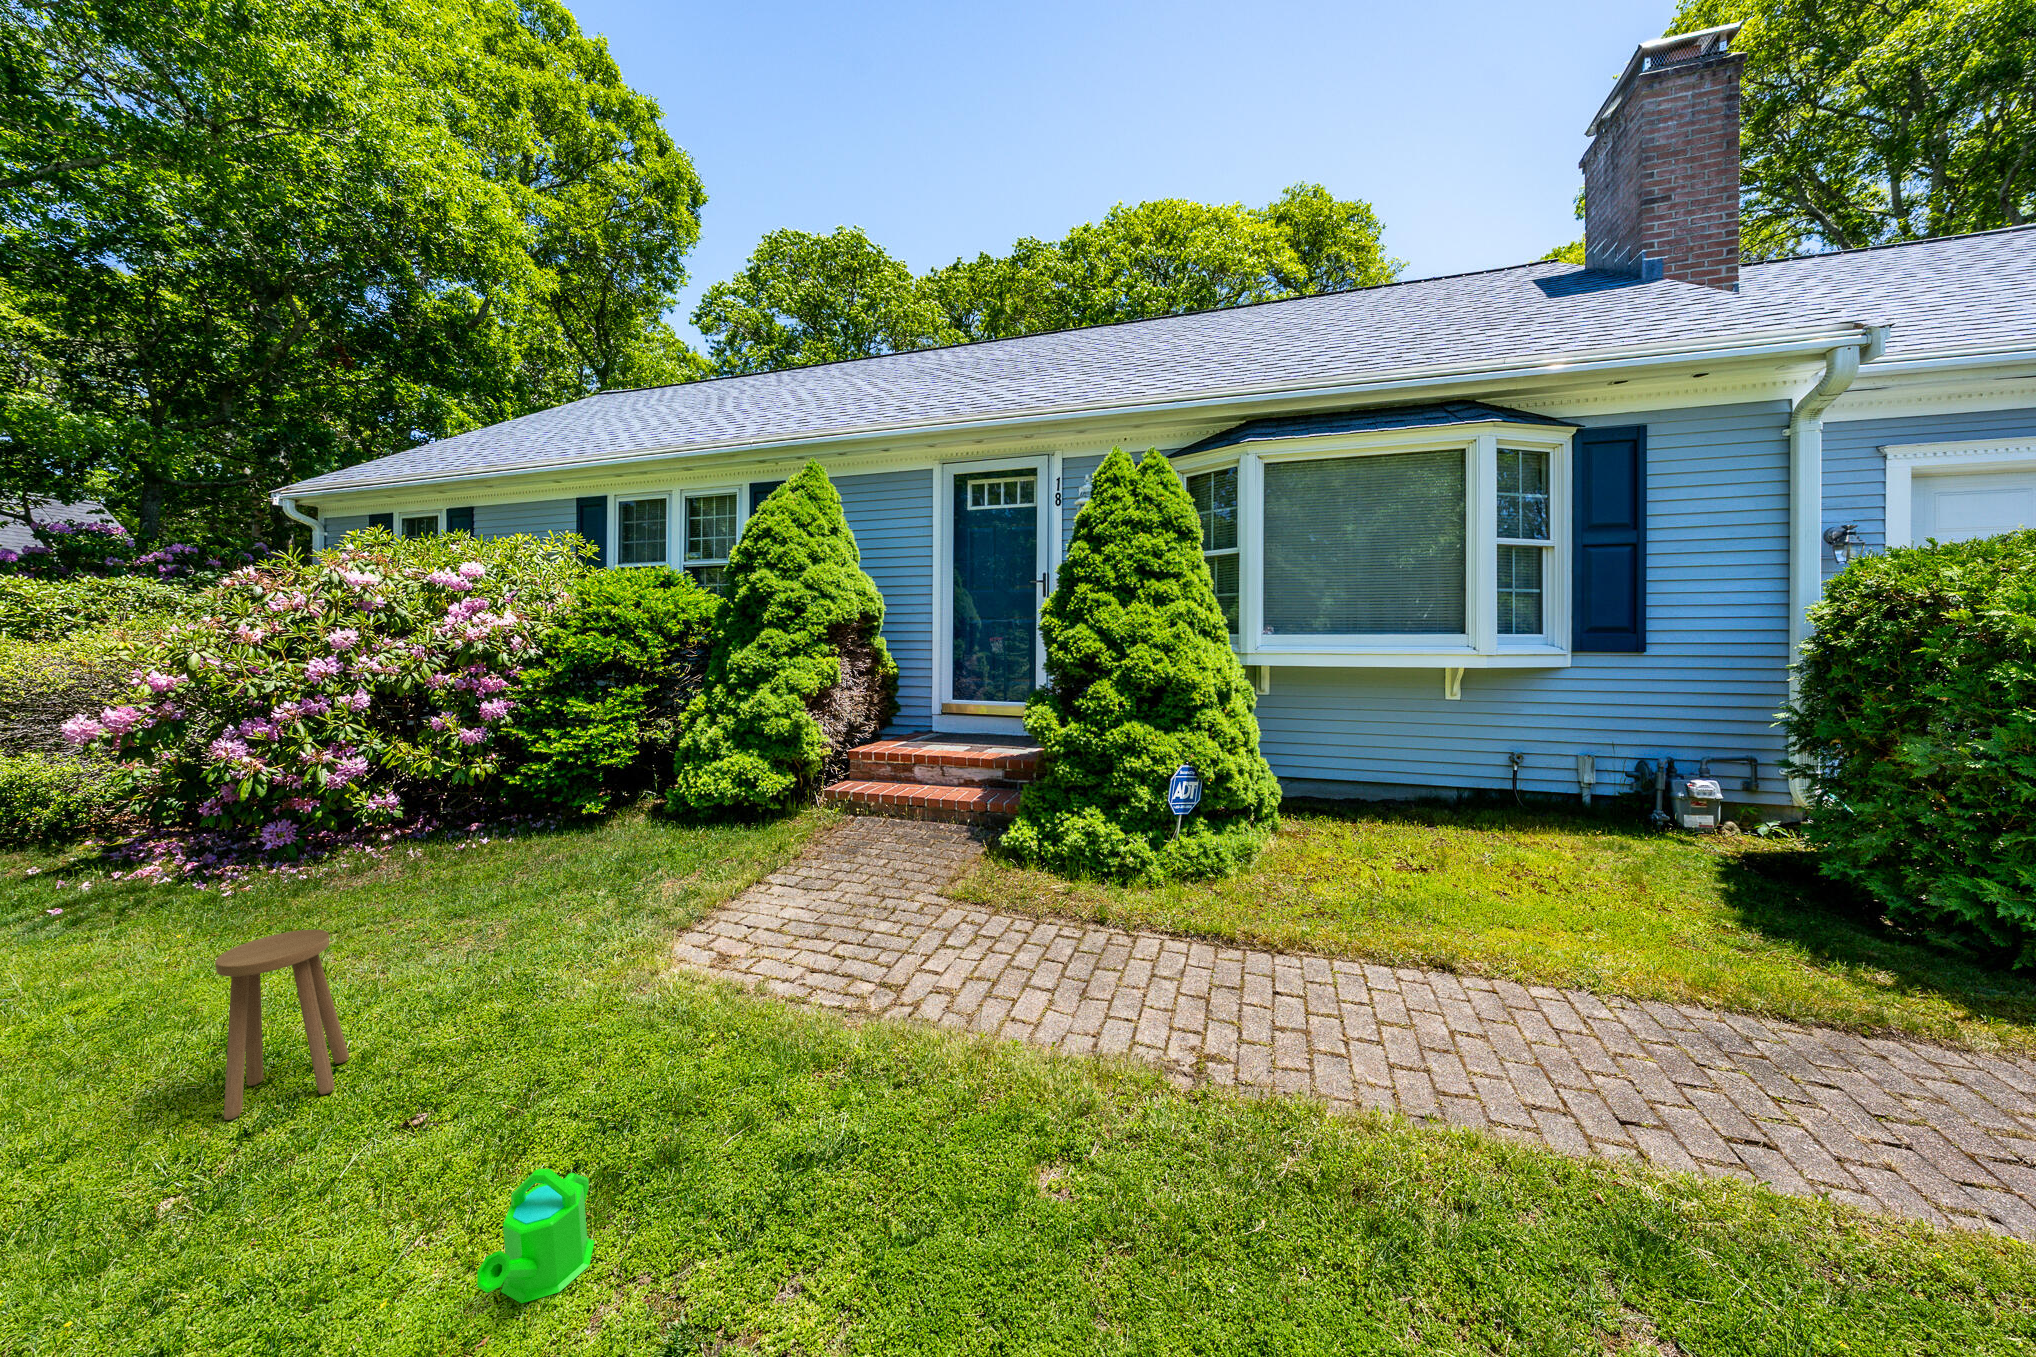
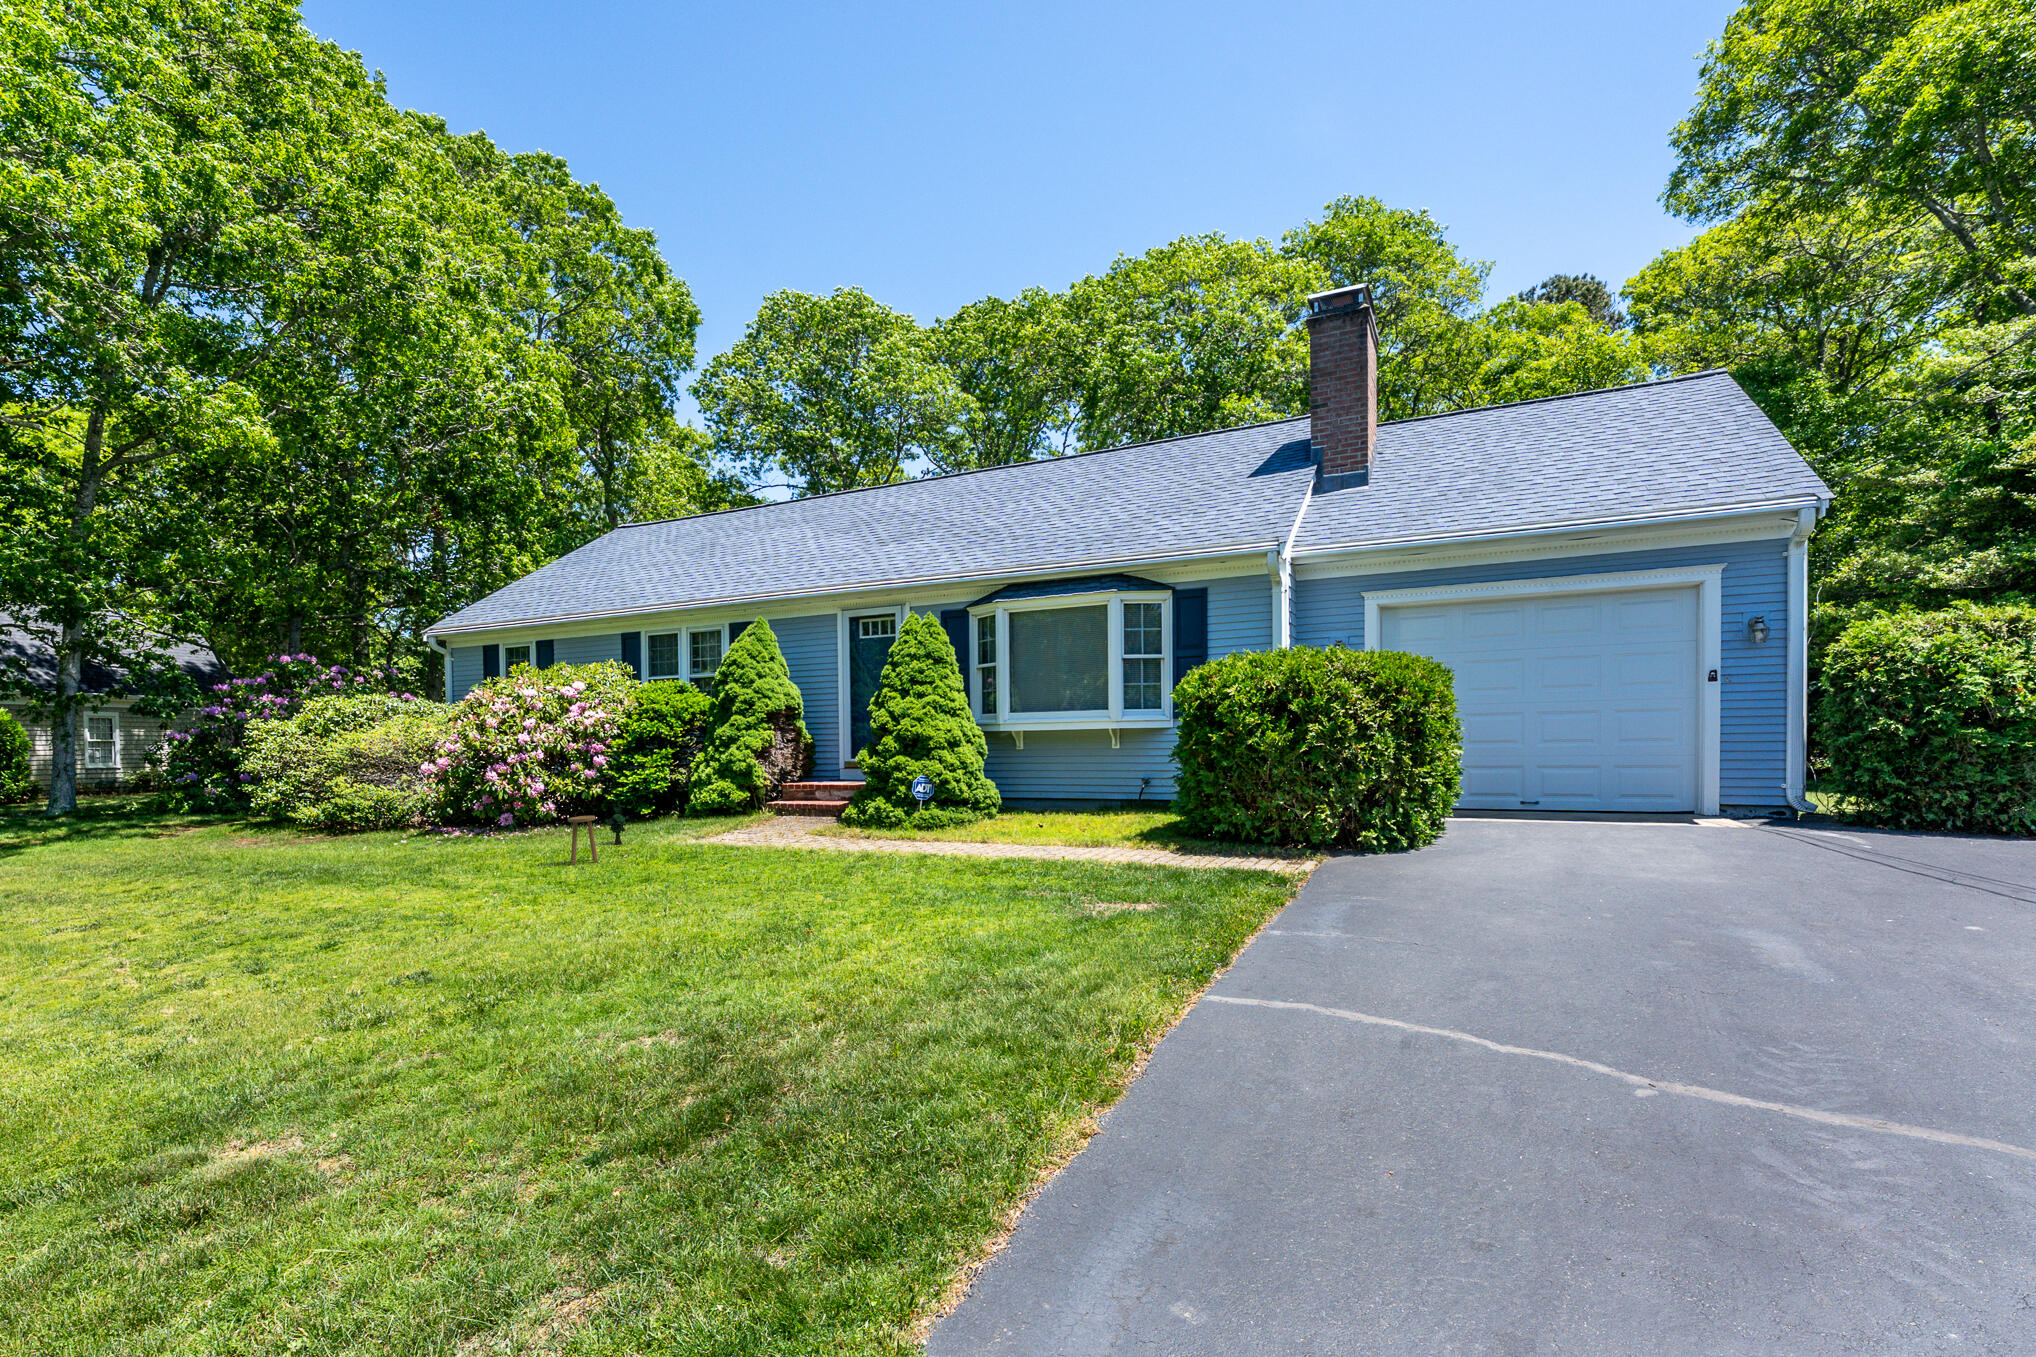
decorative plant: none [445,830,515,934] -> present [605,803,628,845]
watering can: present [477,1169,595,1304] -> none [661,846,682,872]

